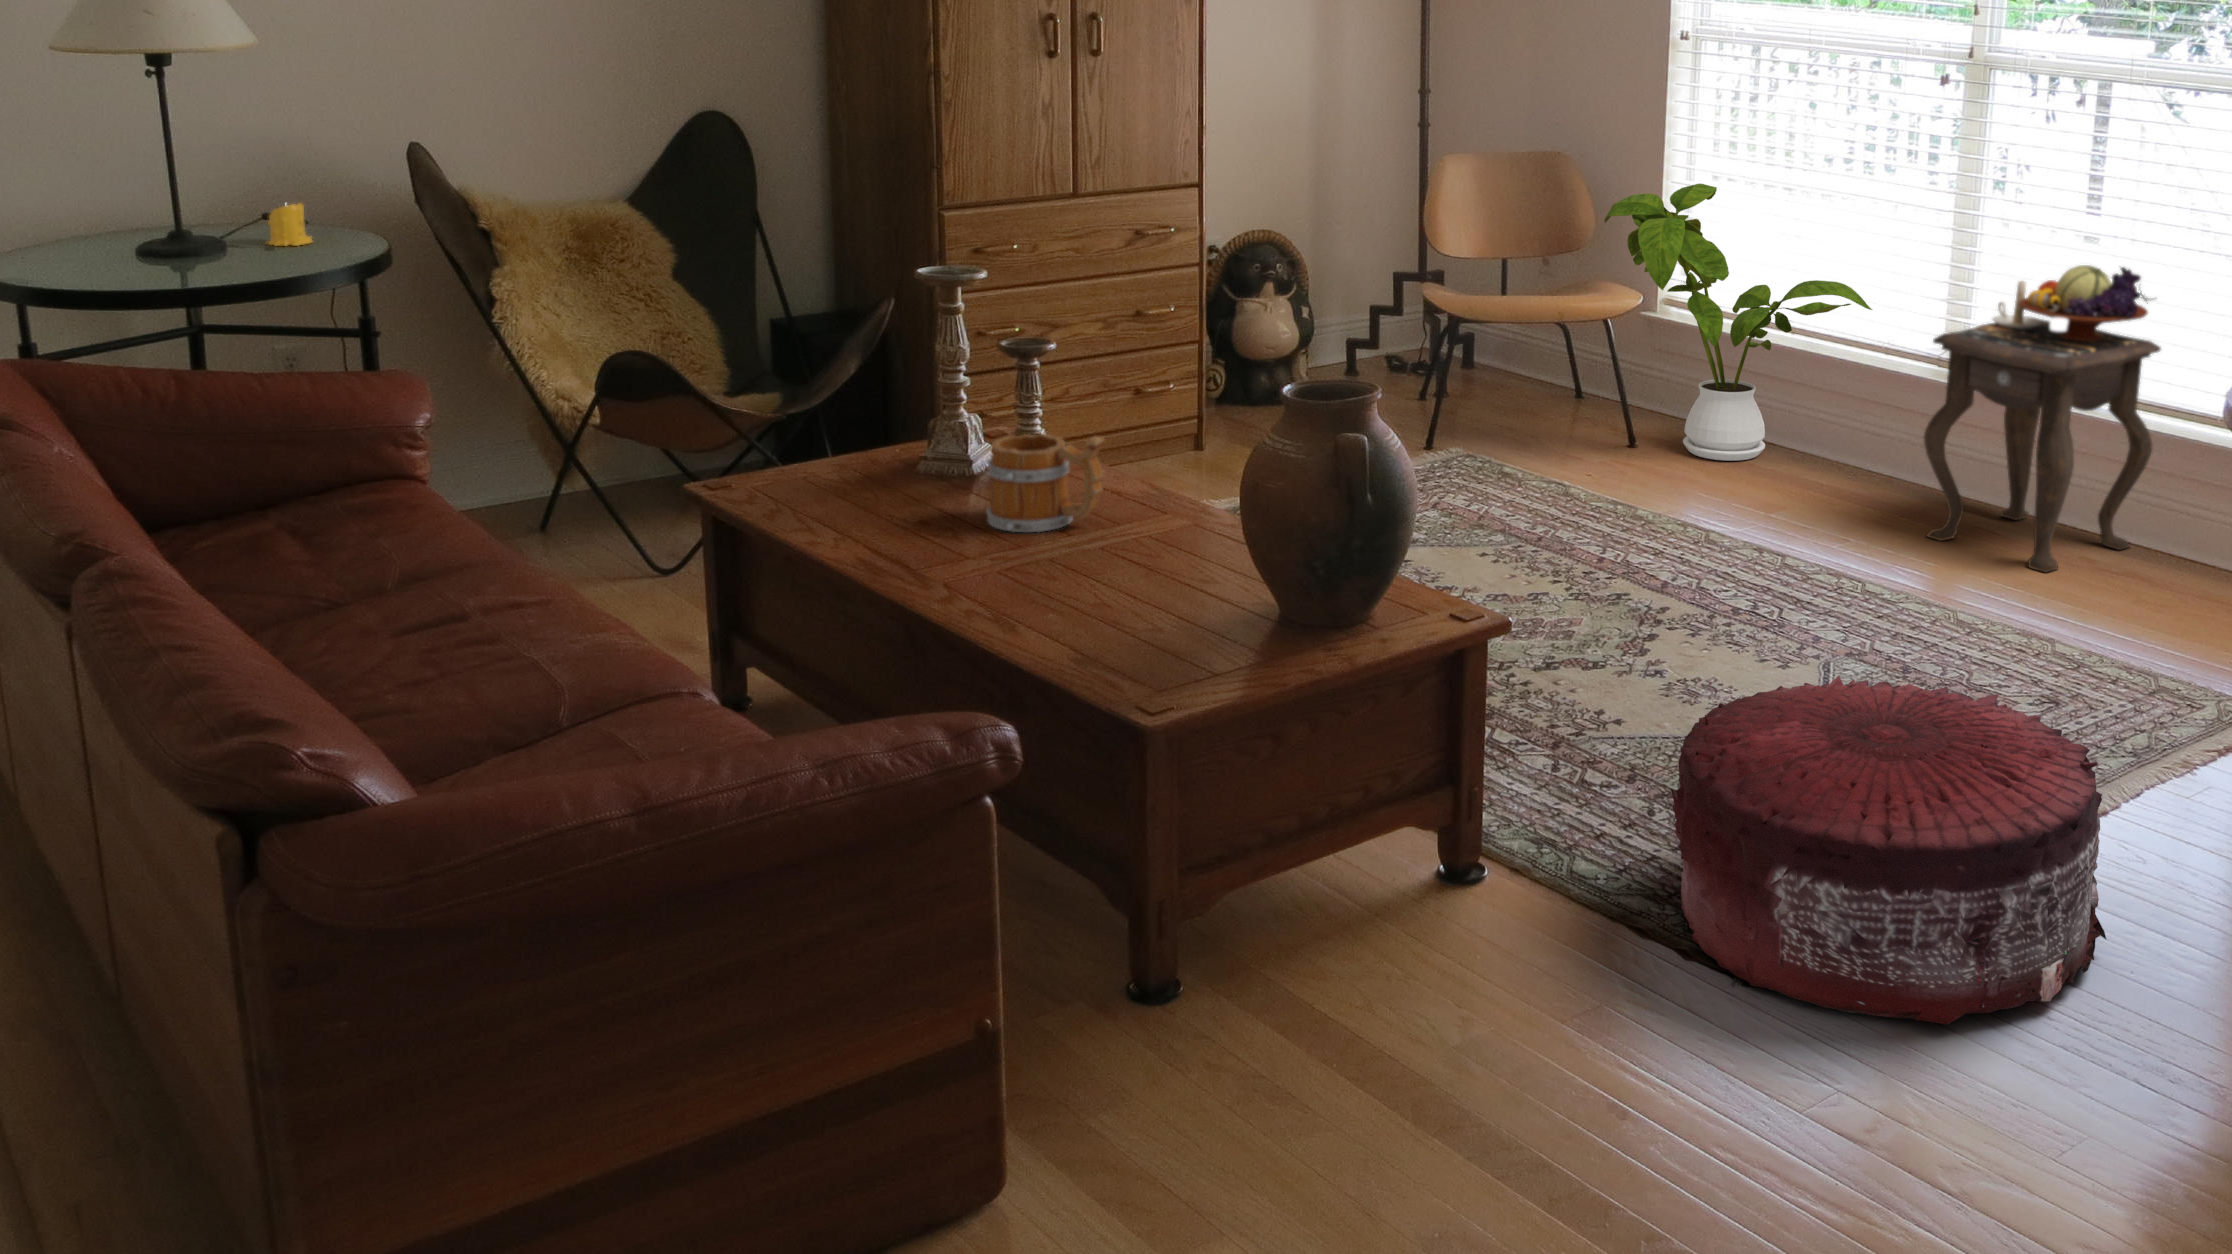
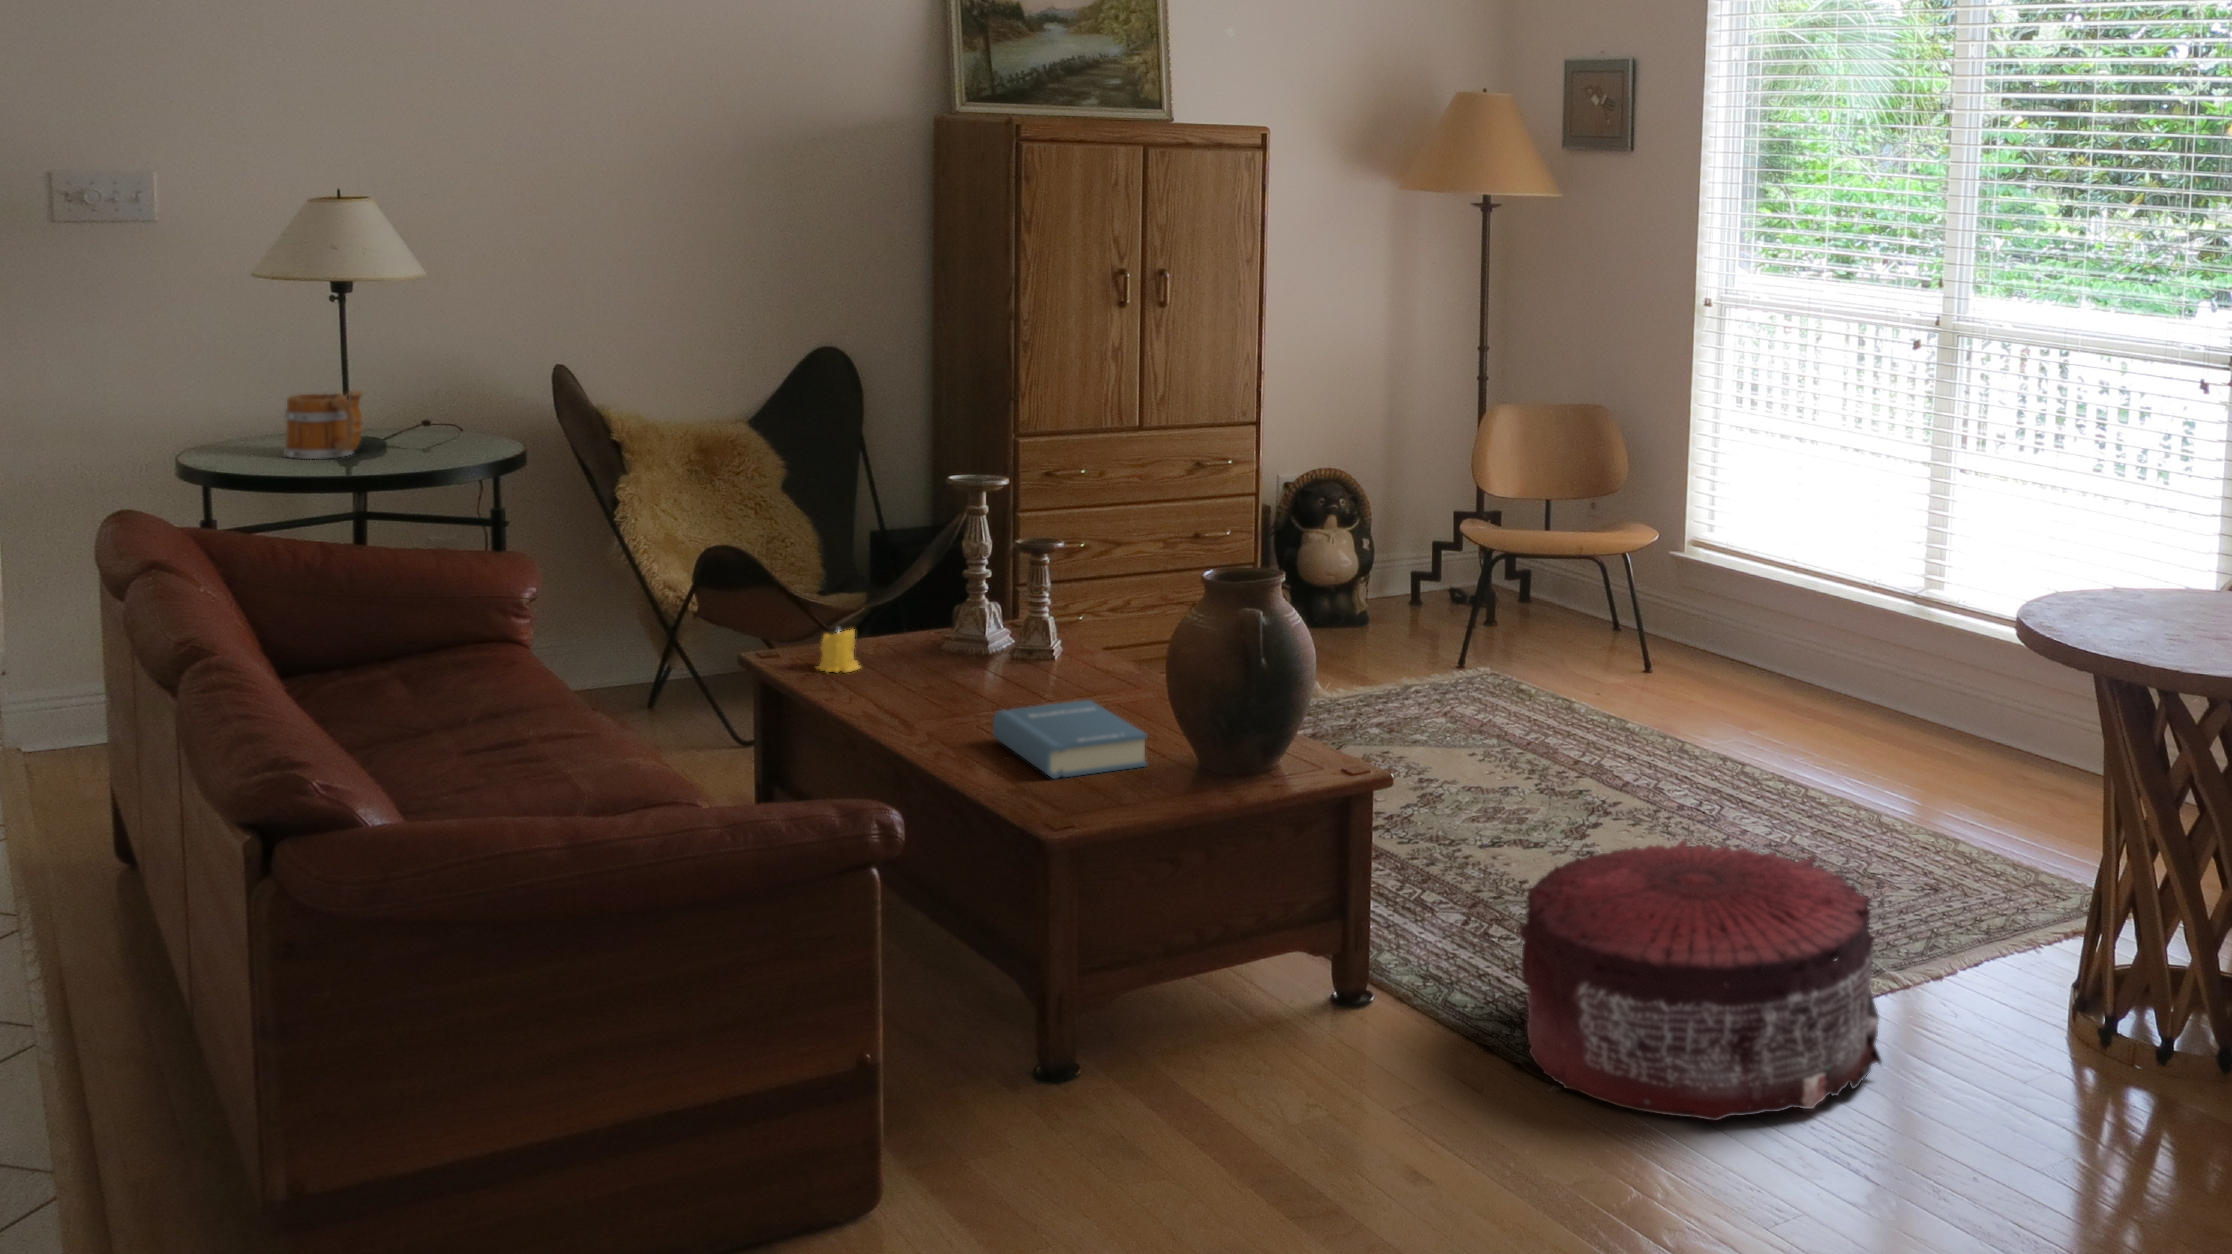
house plant: present [1604,183,1872,461] -> none [1617,433,1856,687]
candle: present [267,203,312,246] -> present [817,629,860,673]
side table: present [1924,265,2161,573] -> none [1881,507,2090,788]
mug: present [987,434,1103,532] -> present [284,391,363,459]
hardback book: none [1025,537,1221,642] -> present [993,700,1148,778]

